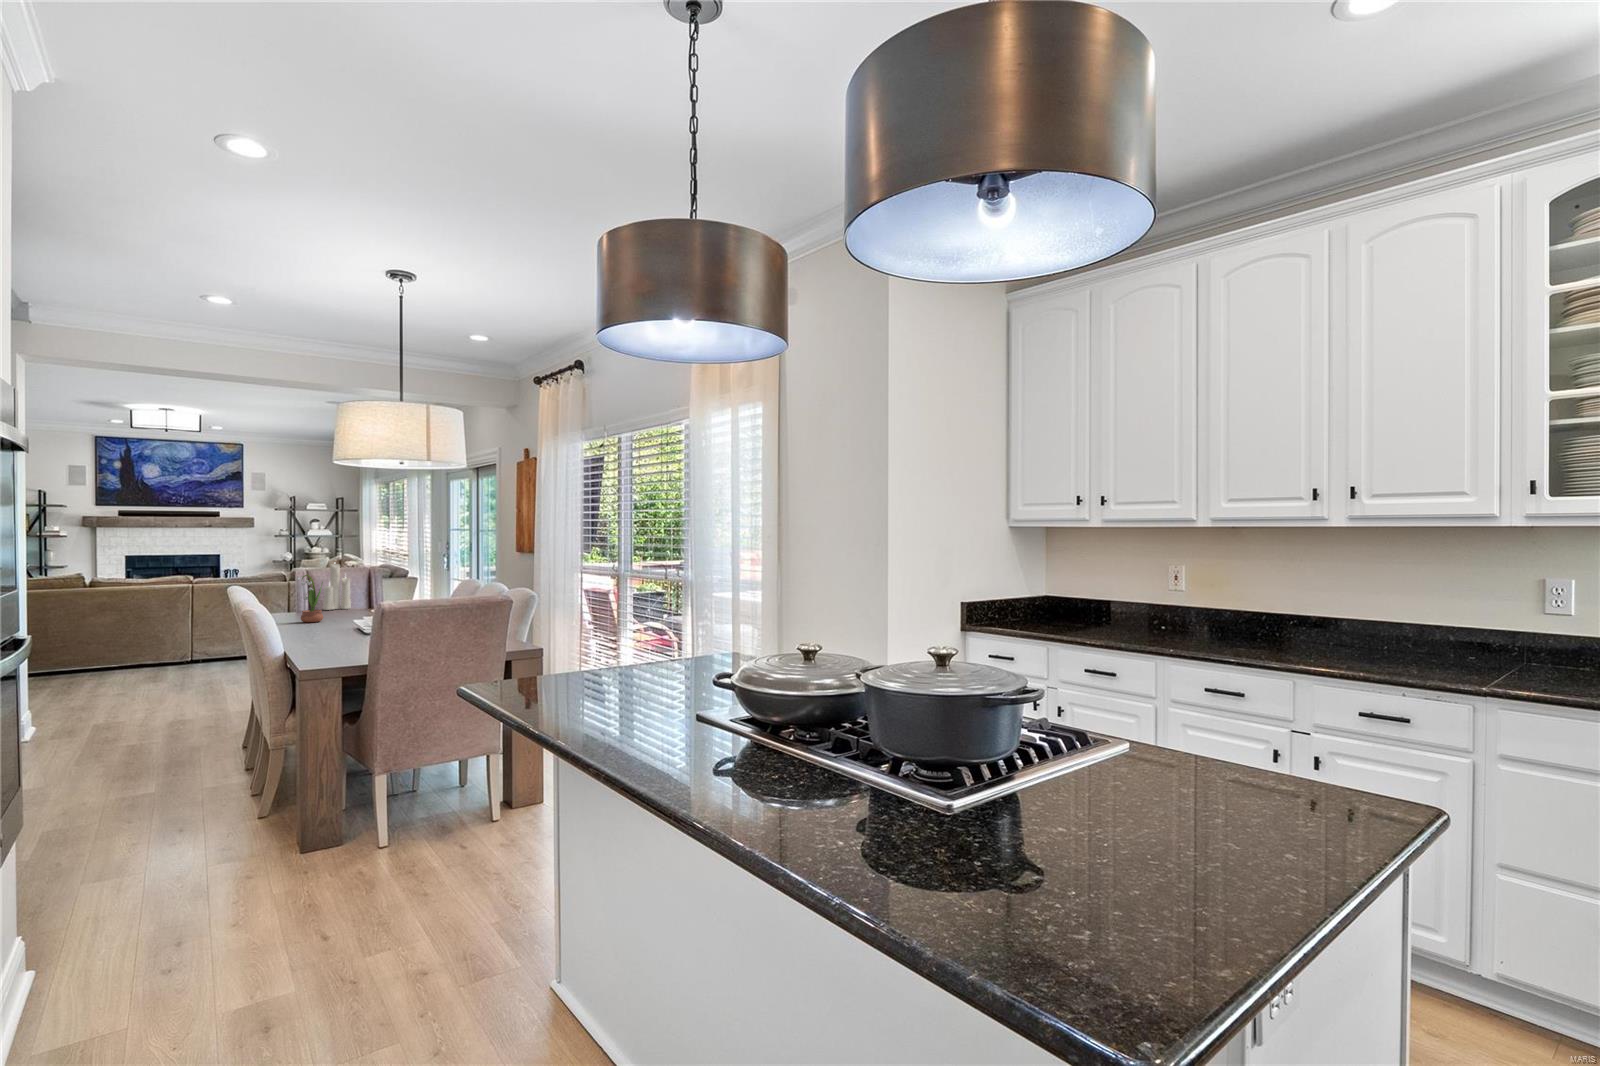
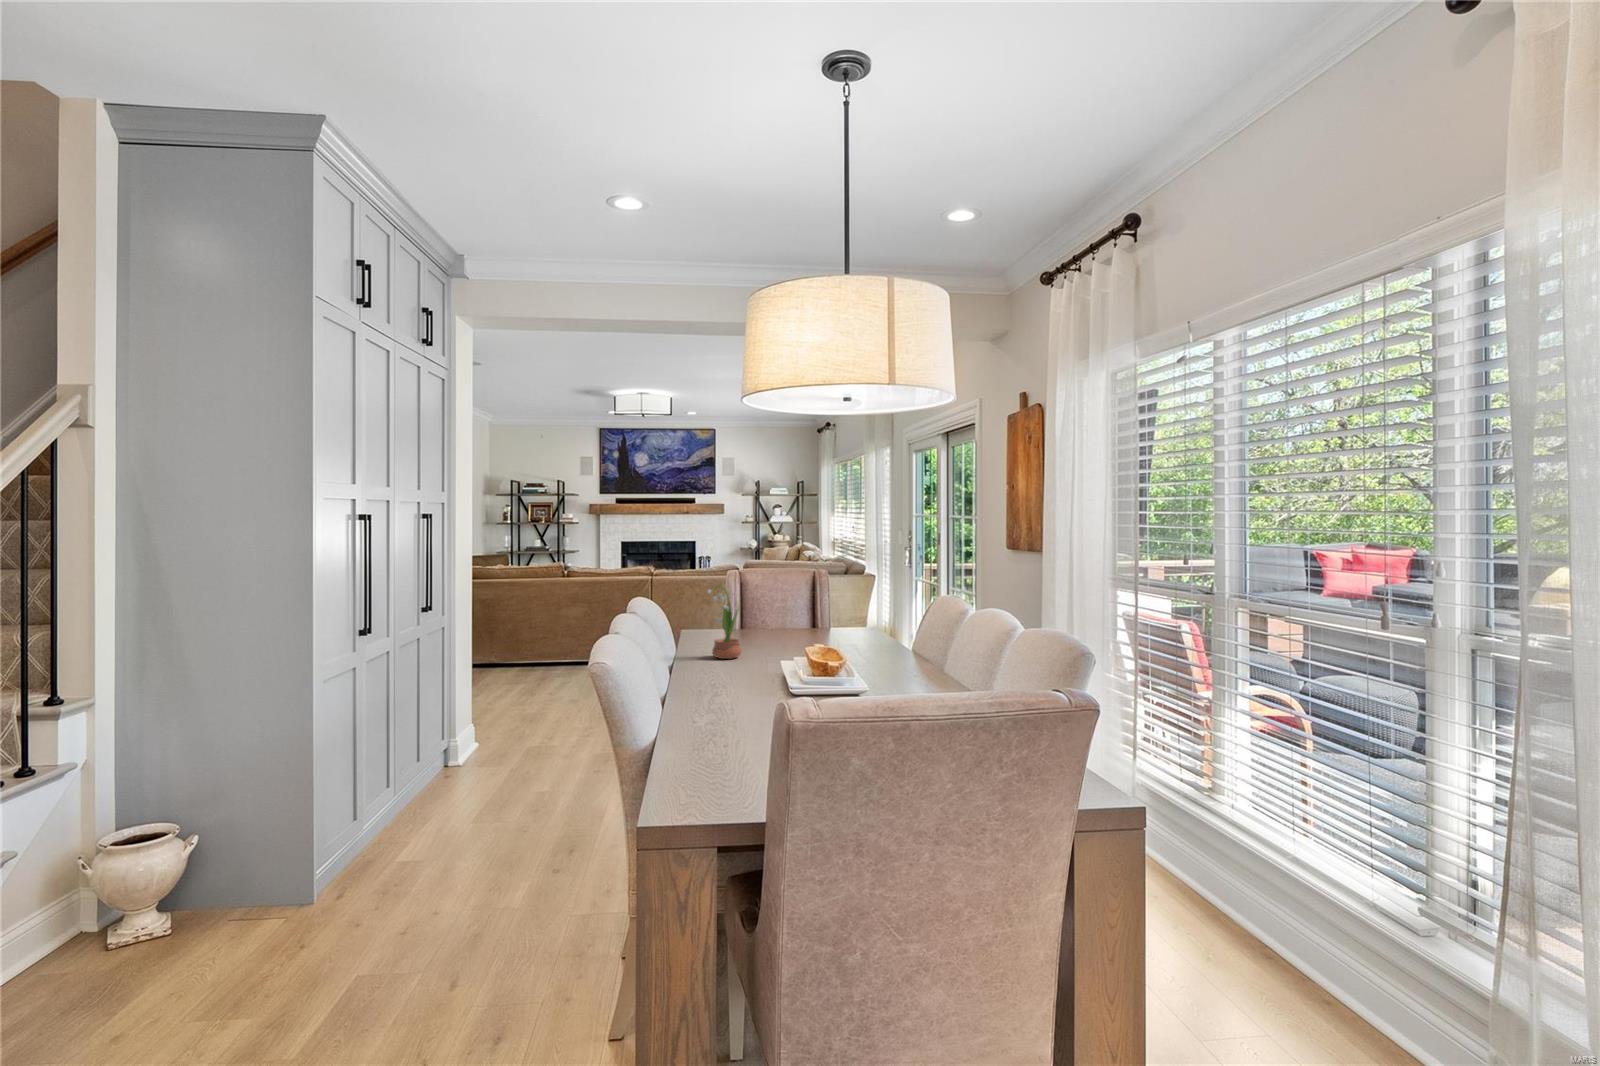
candle: present [323,563,351,610] -> none [751,553,787,632]

